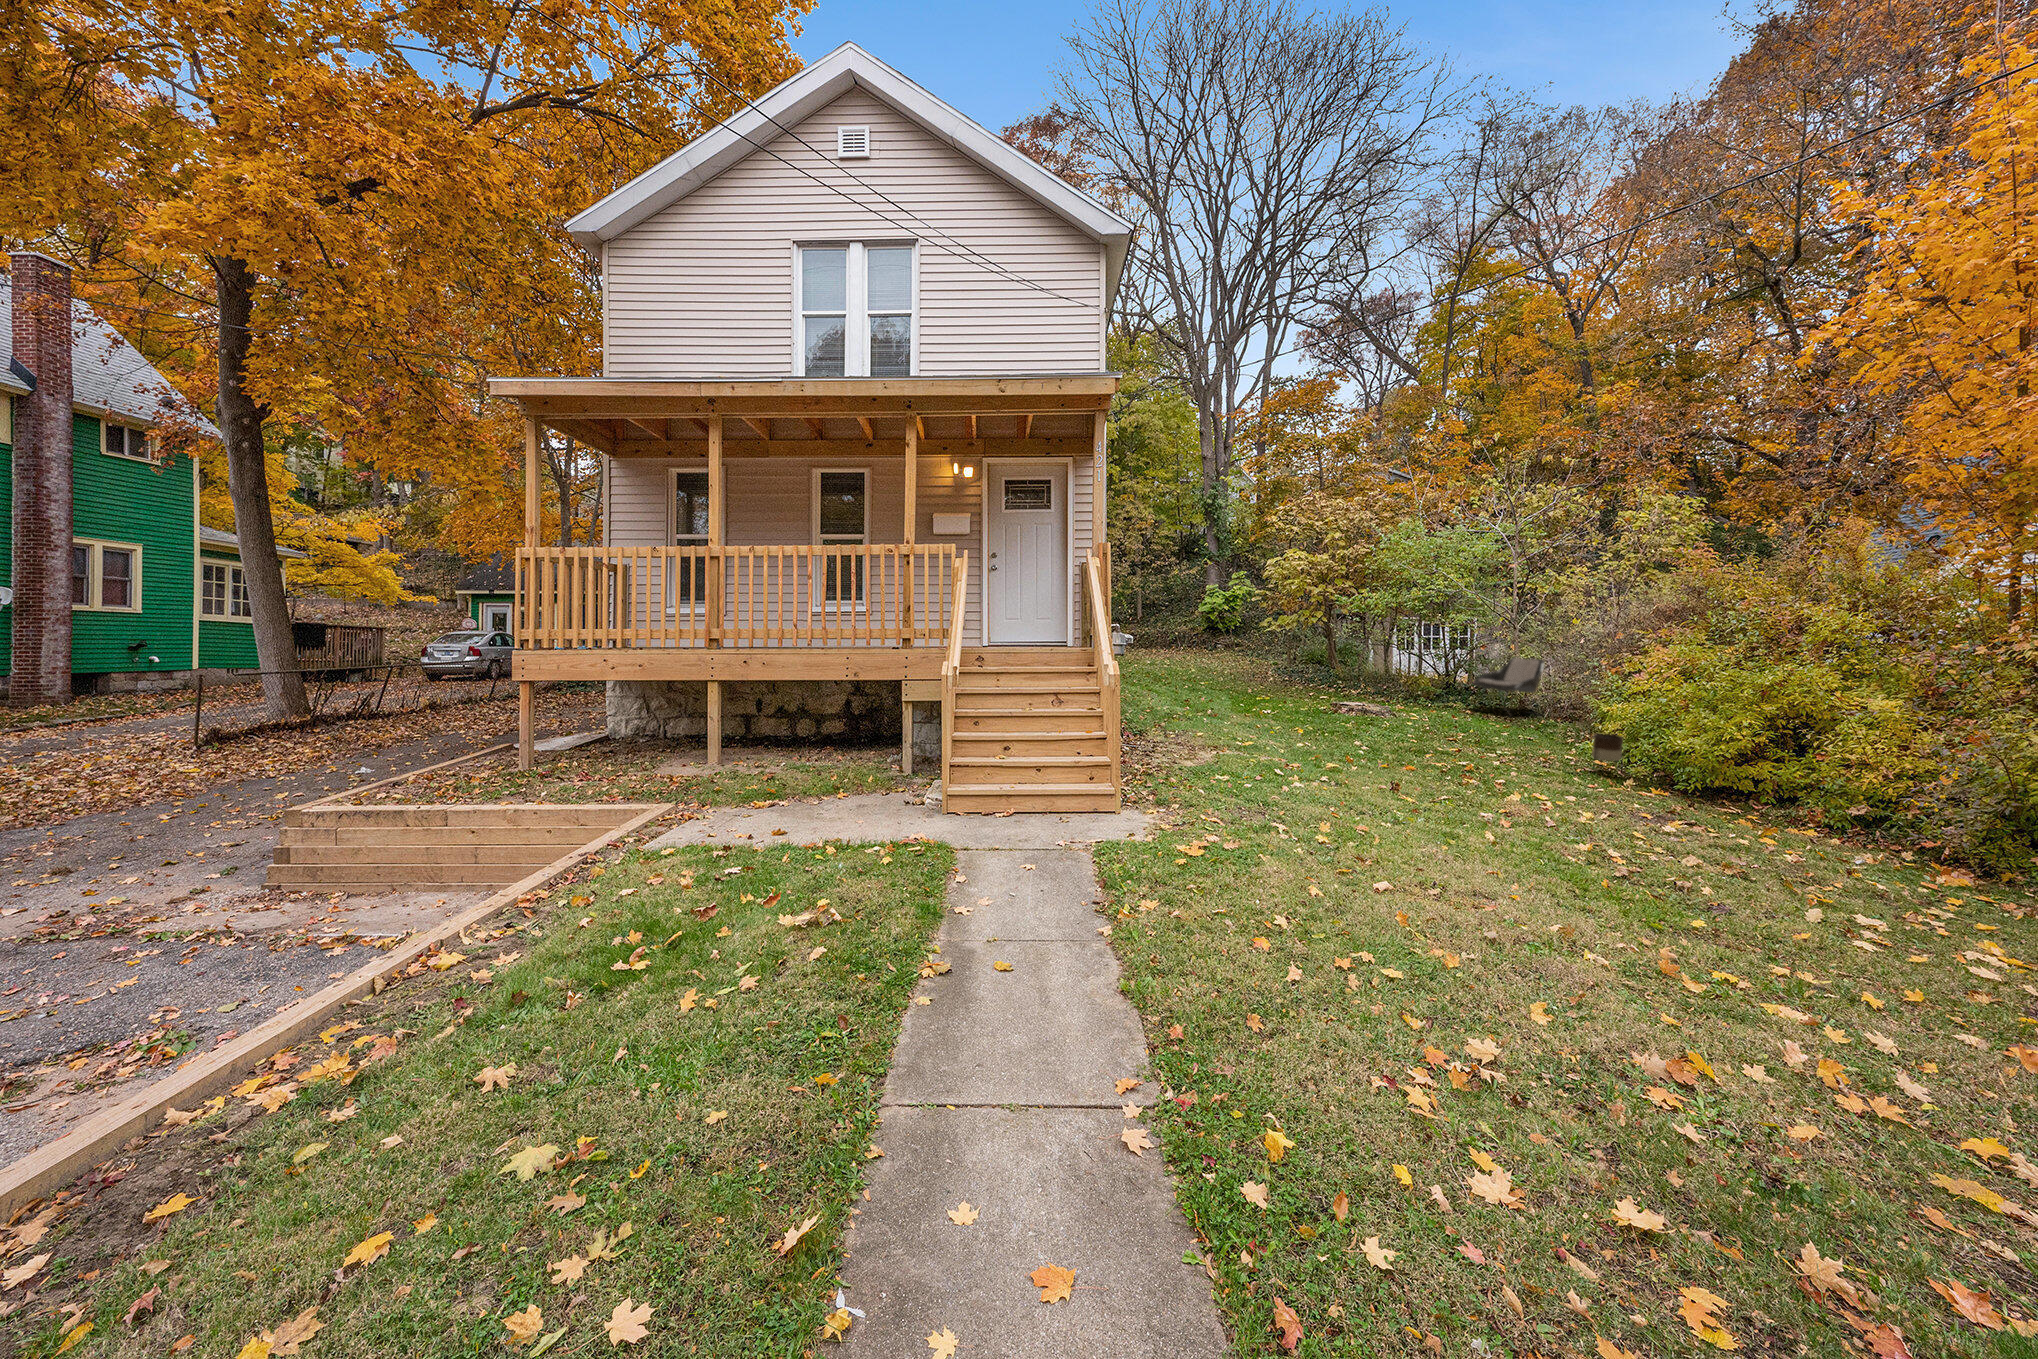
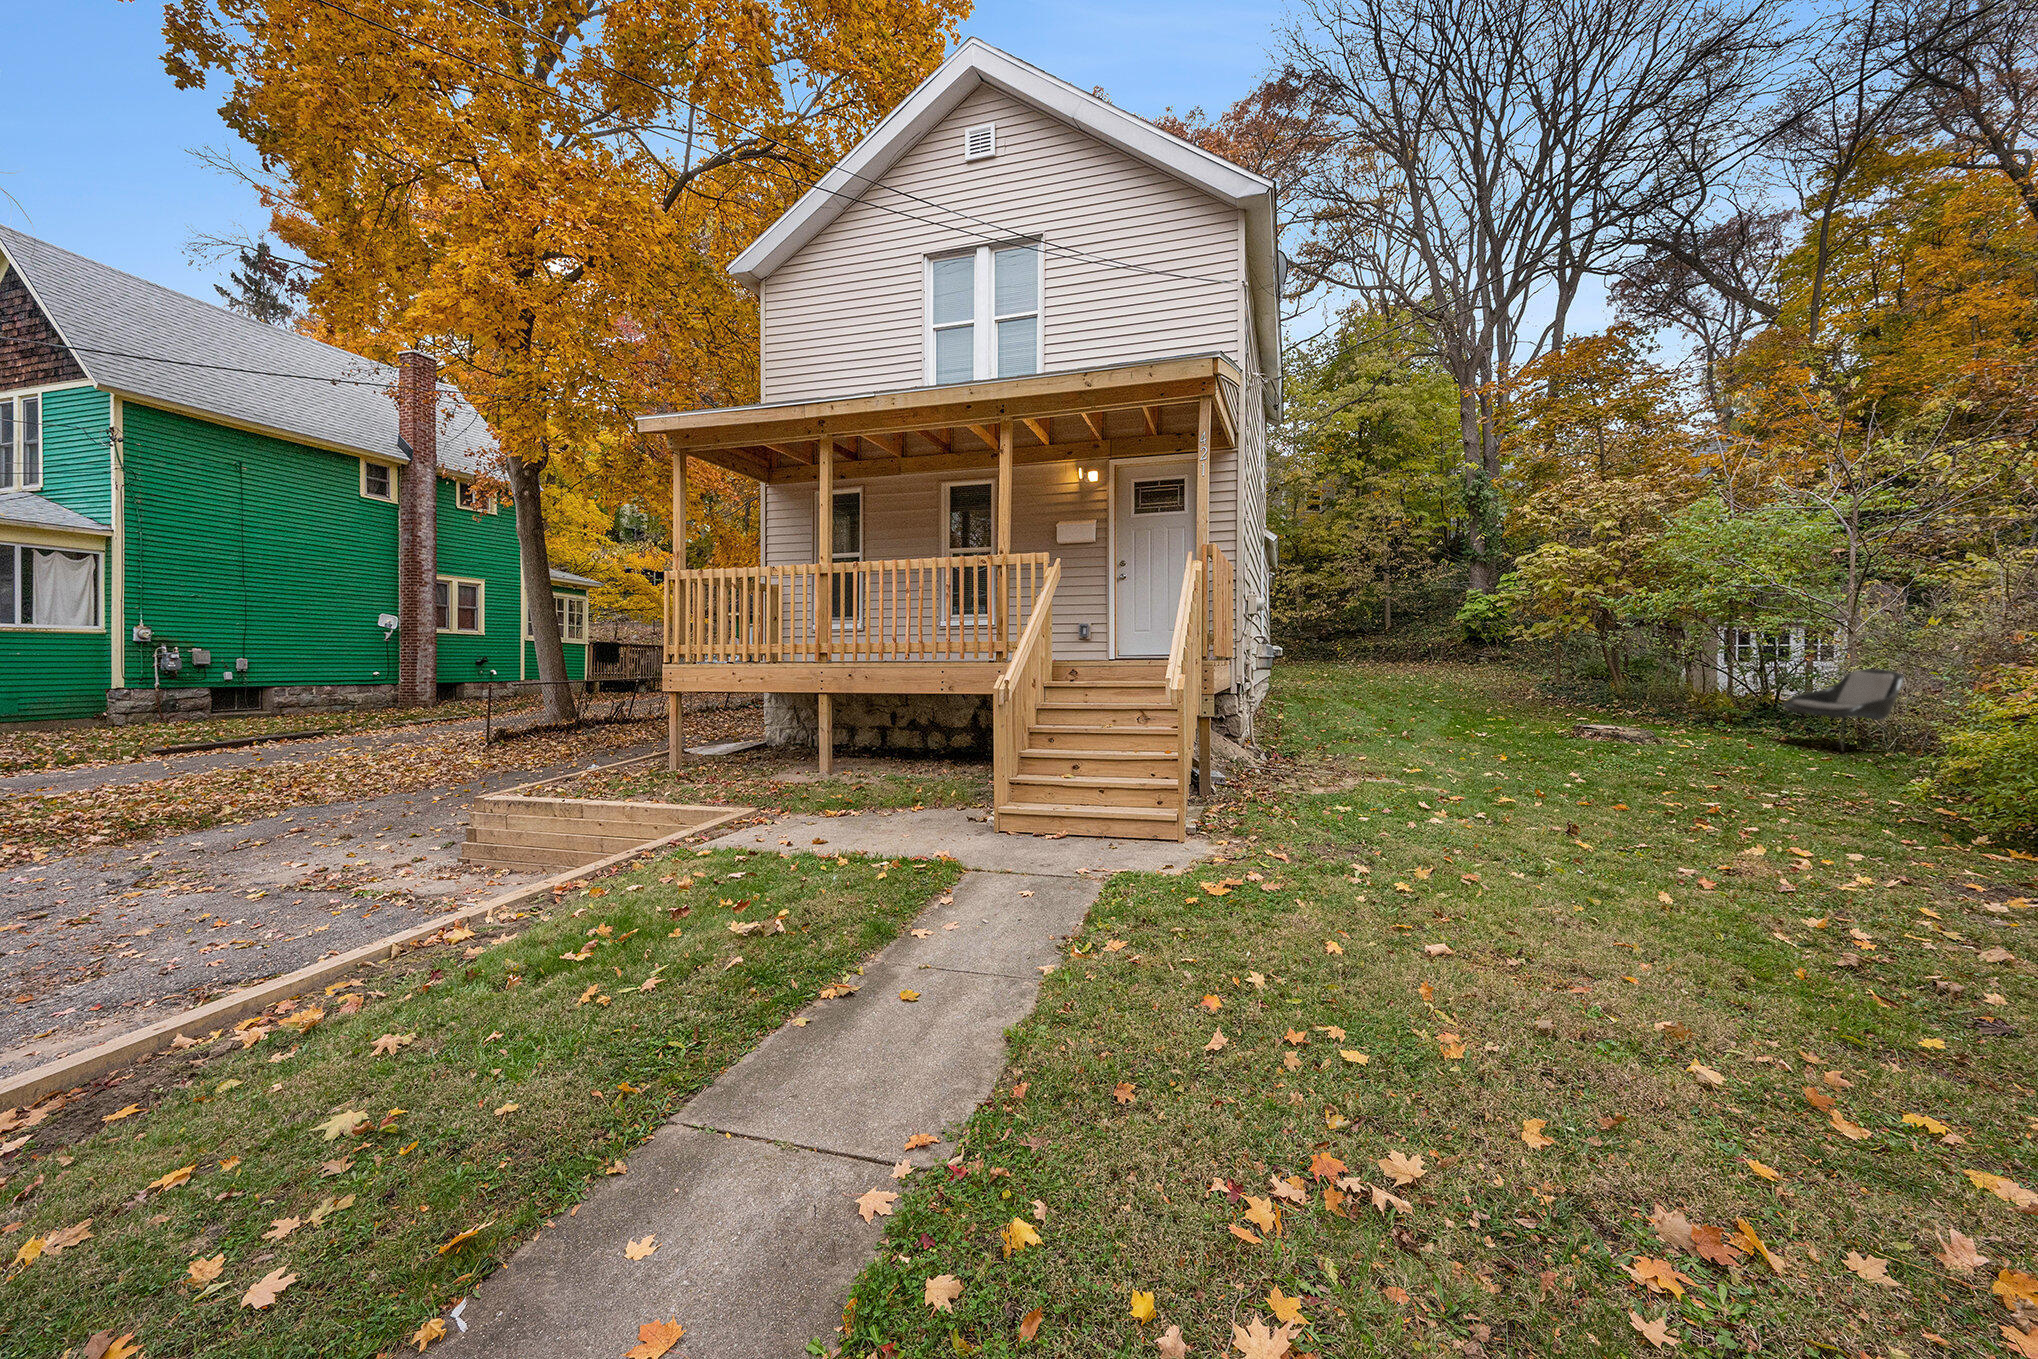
planter: present [1592,733,1623,771] -> none [1933,779,1992,840]

